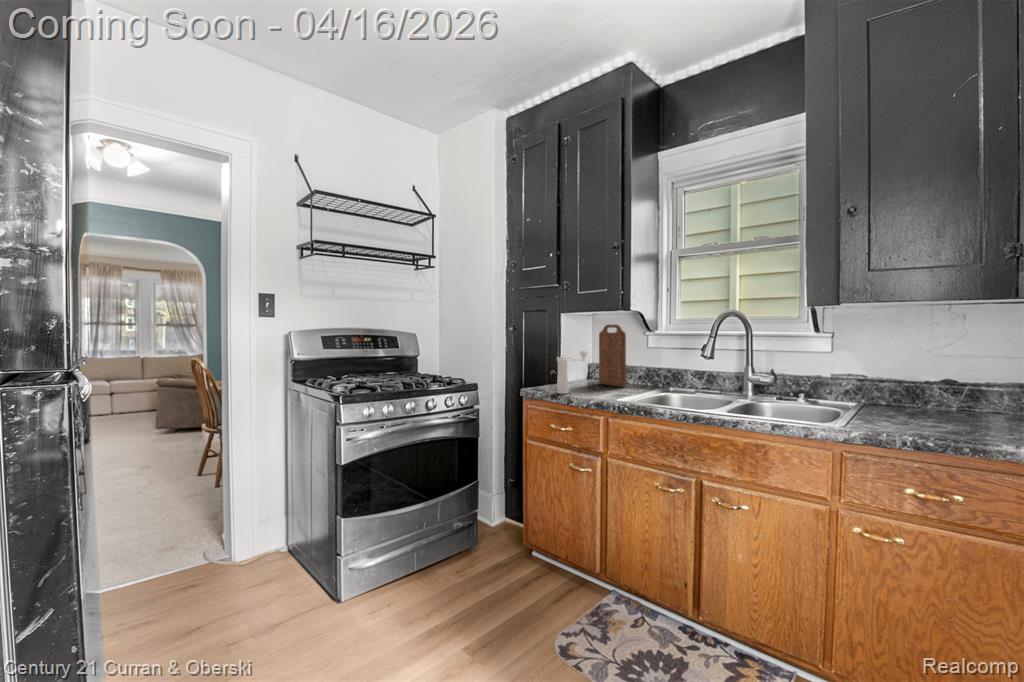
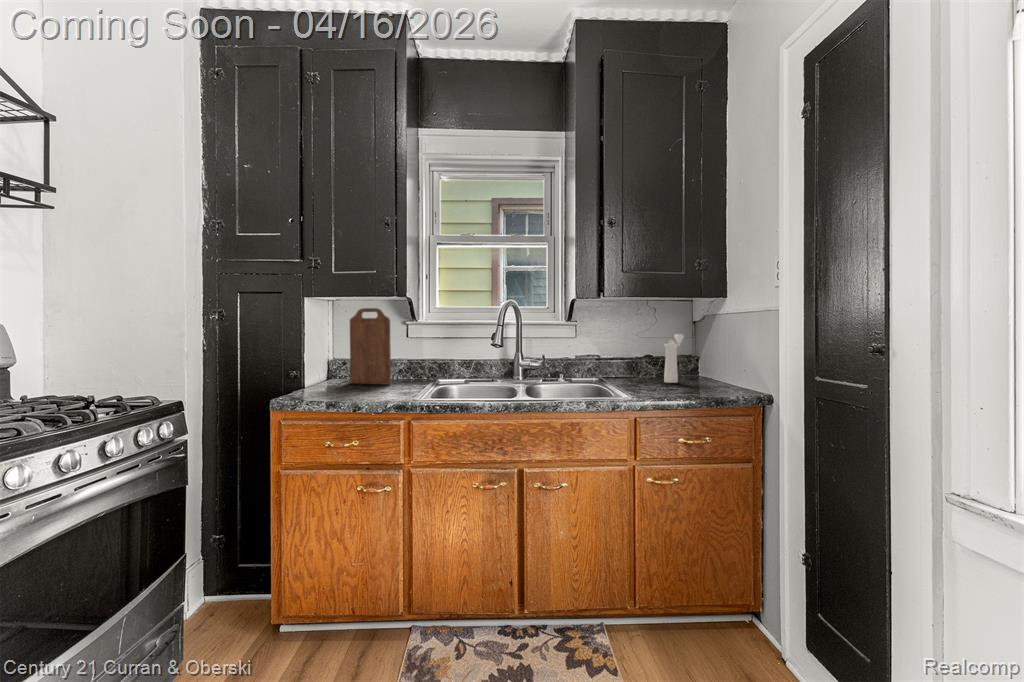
pepper mill: present [557,351,588,394] -> present [664,334,684,383]

